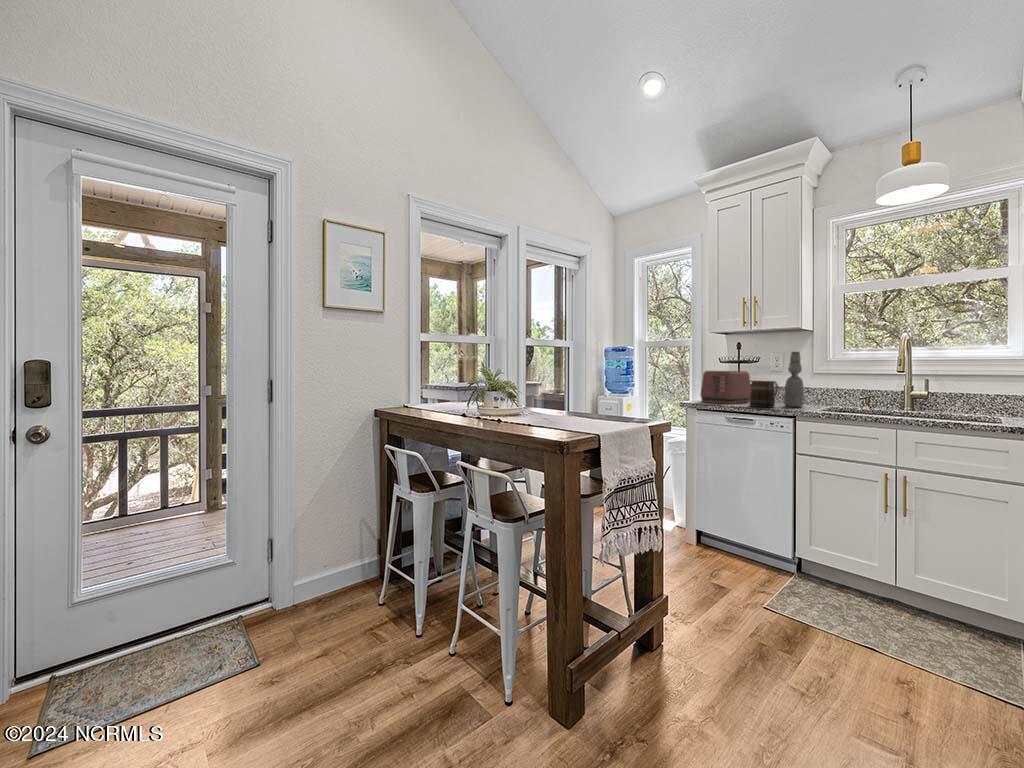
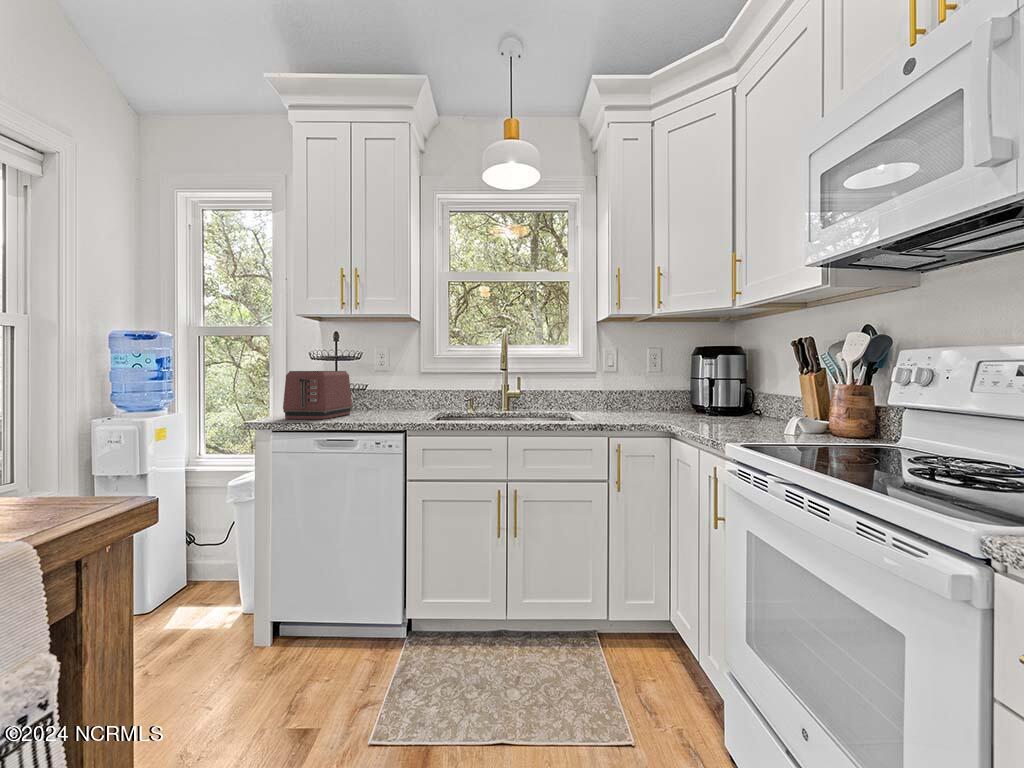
bottle: present [784,352,804,407] -> none [391,345,412,418]
mug: present [750,381,778,407] -> none [350,384,383,421]

